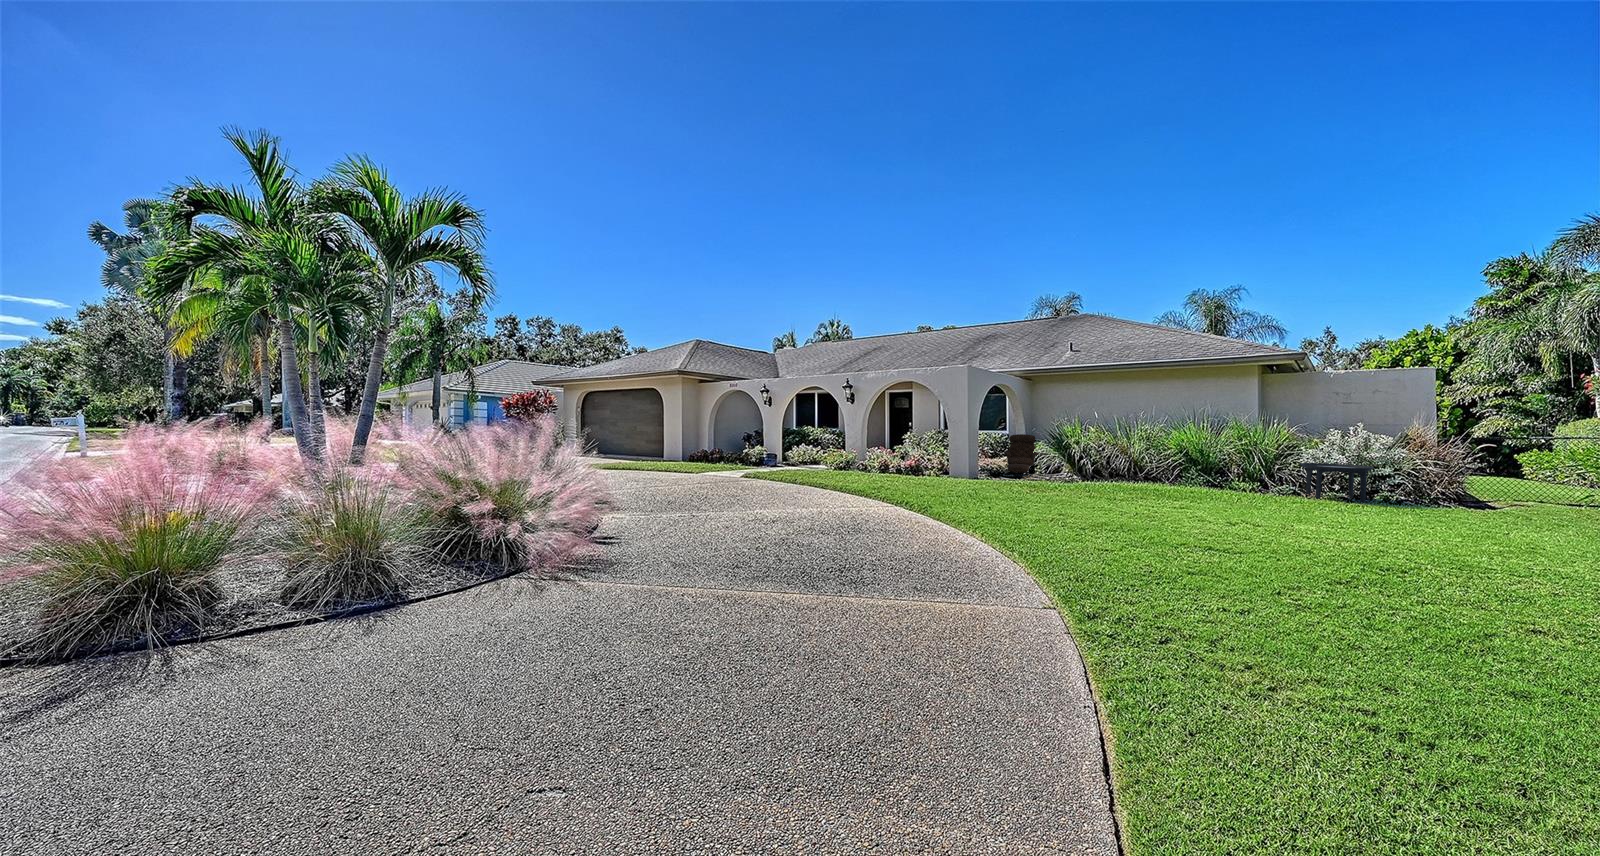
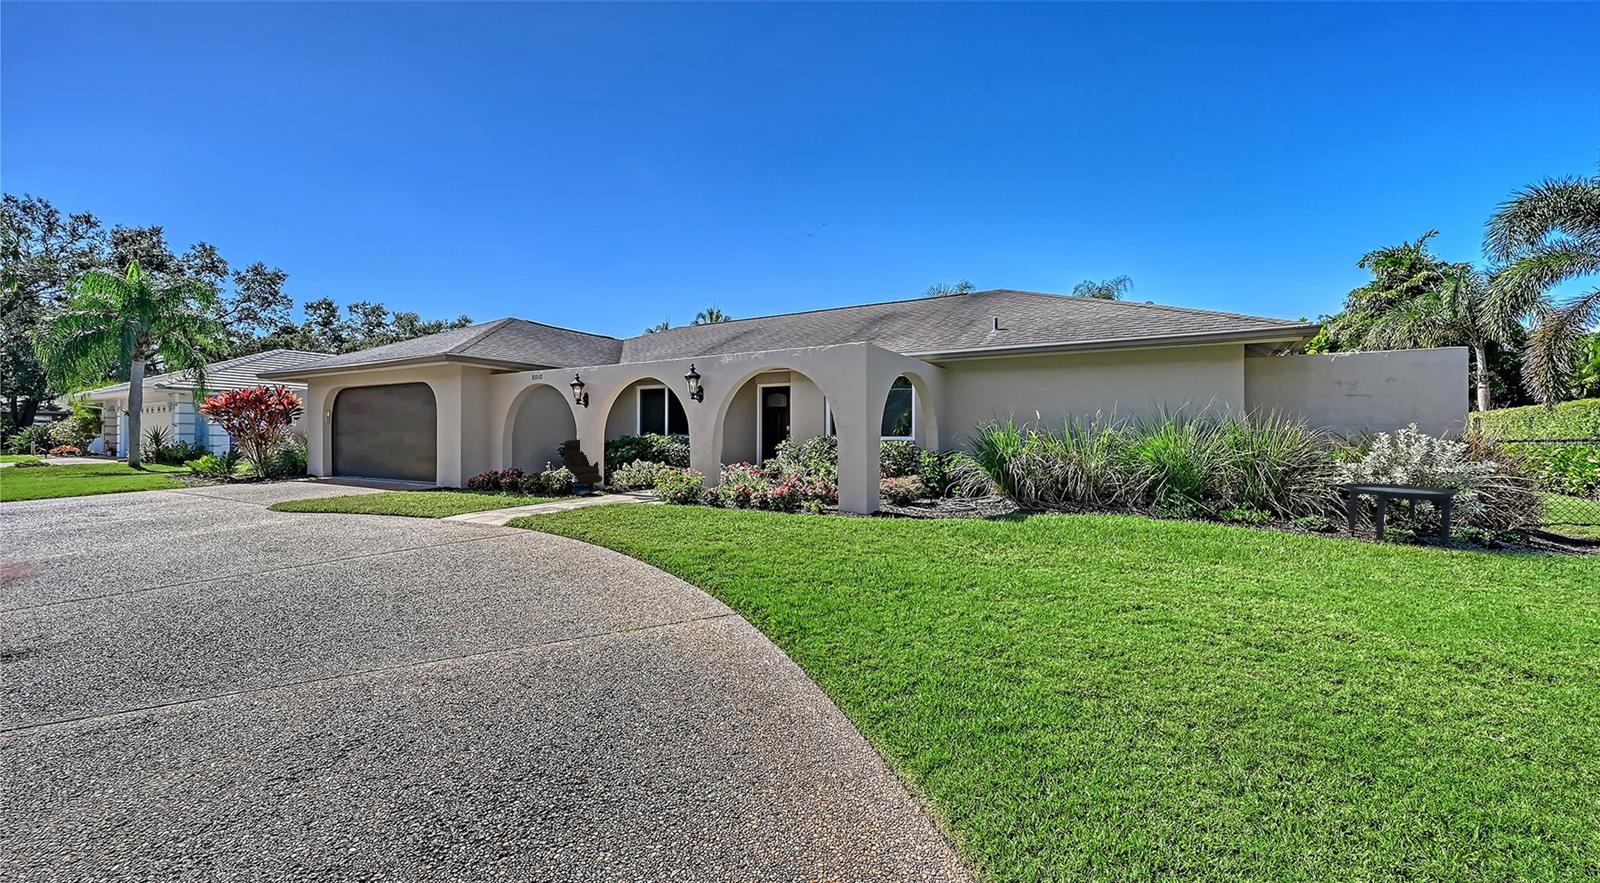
lounge chair: present [1004,434,1039,478] -> present [562,440,602,490]

